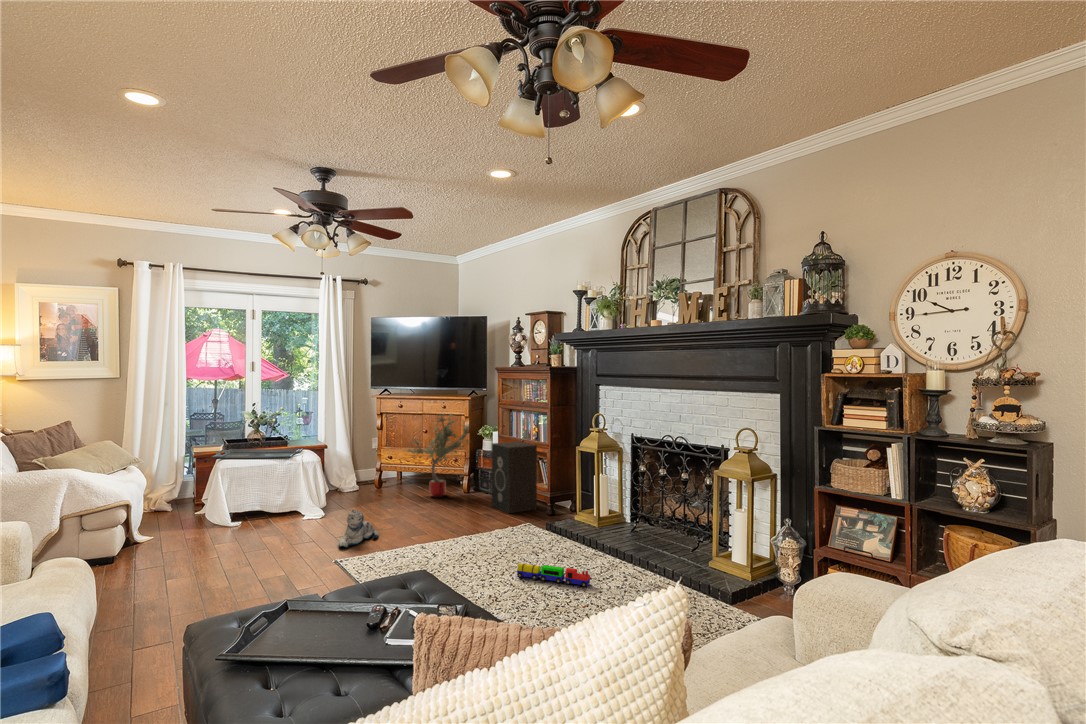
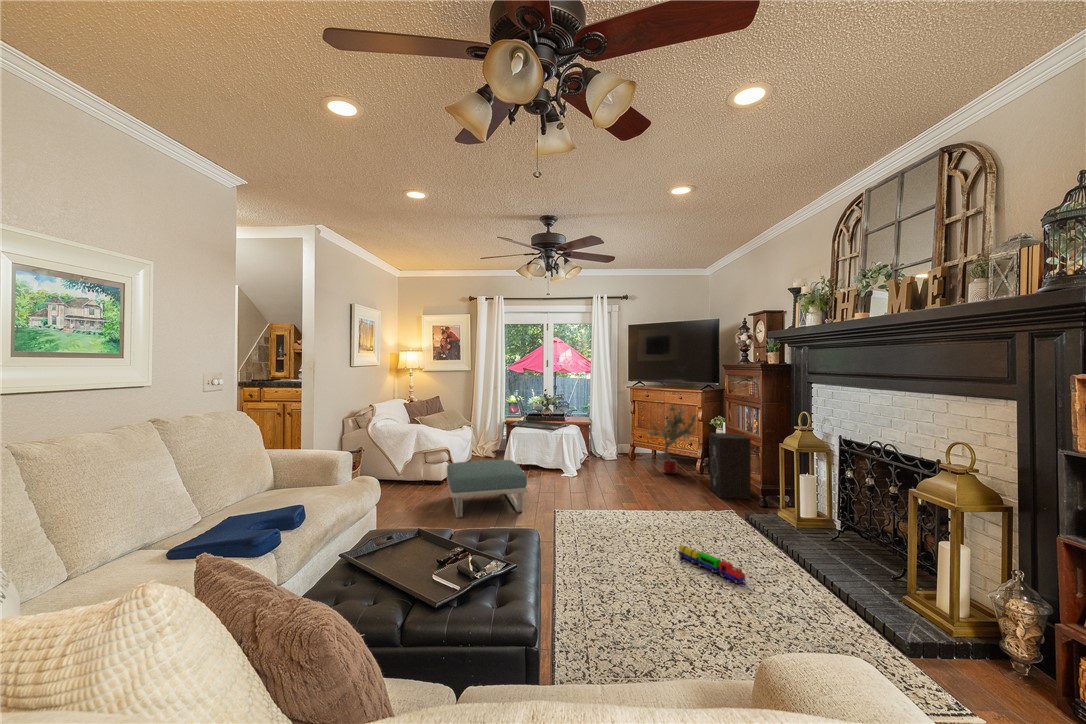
footstool: none [144,505,299,600] -> present [447,460,528,518]
plush toy: present [339,510,379,547] -> none [565,474,600,502]

